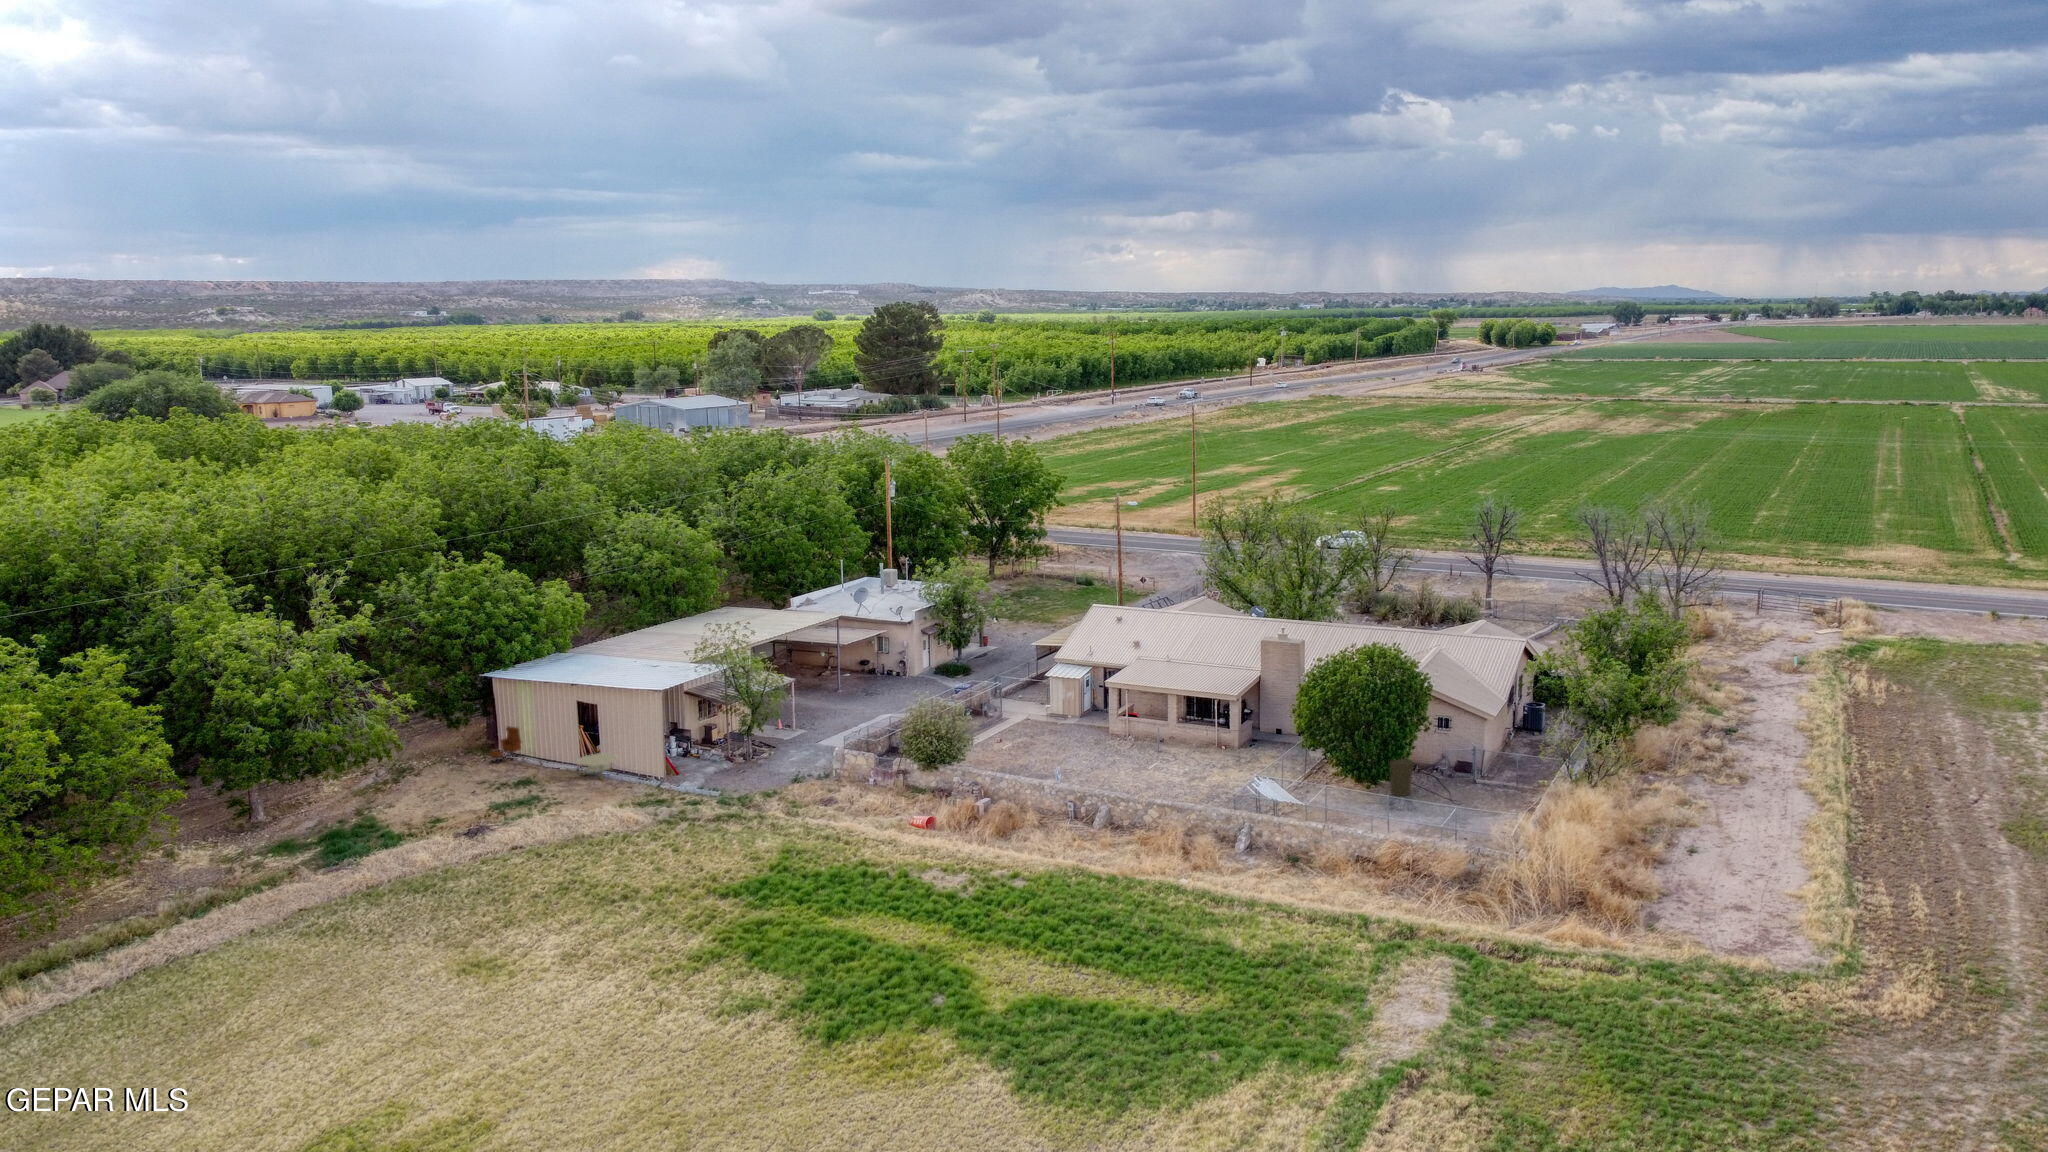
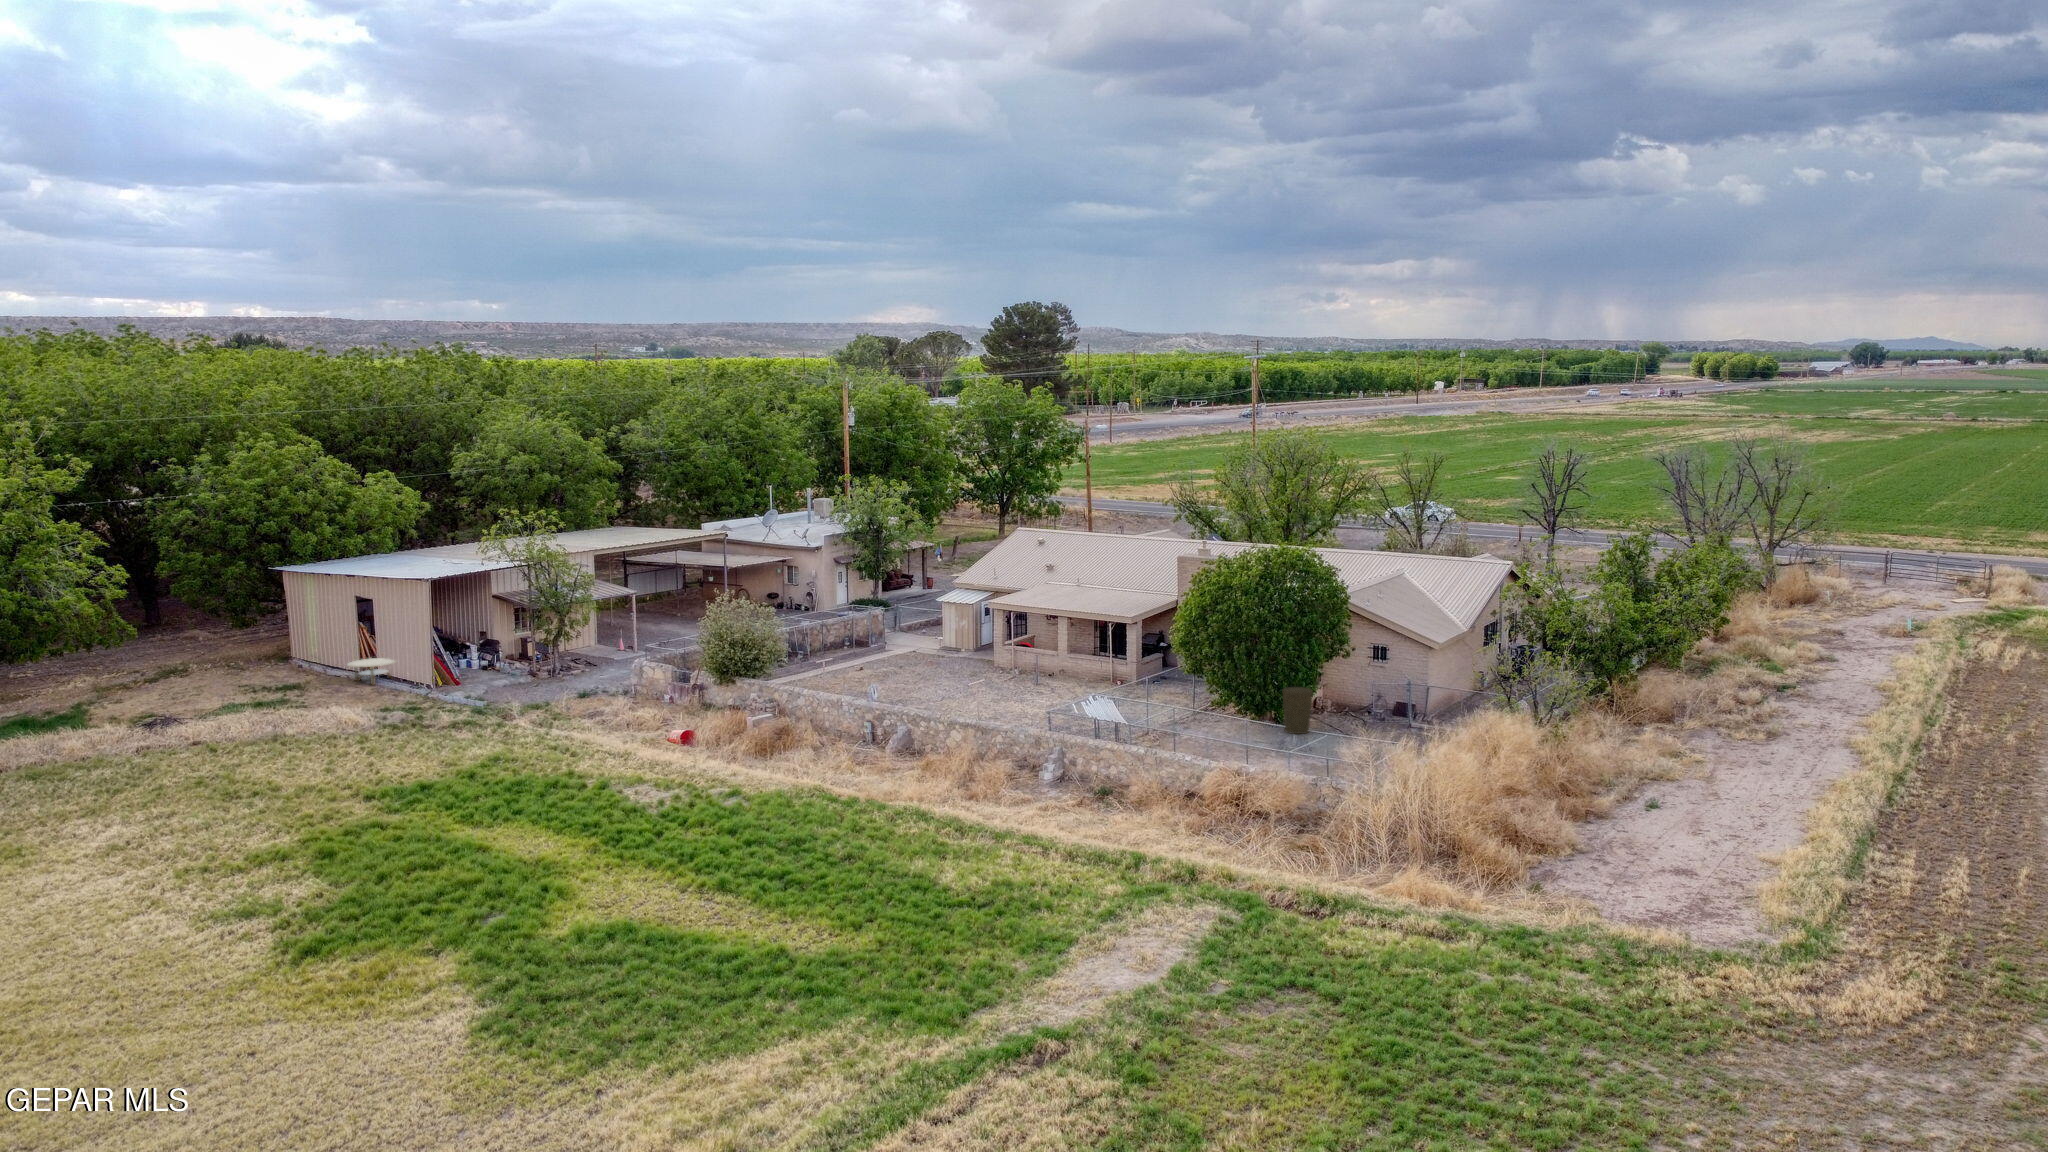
lounge chair: present [489,726,521,762] -> none [273,628,316,668]

